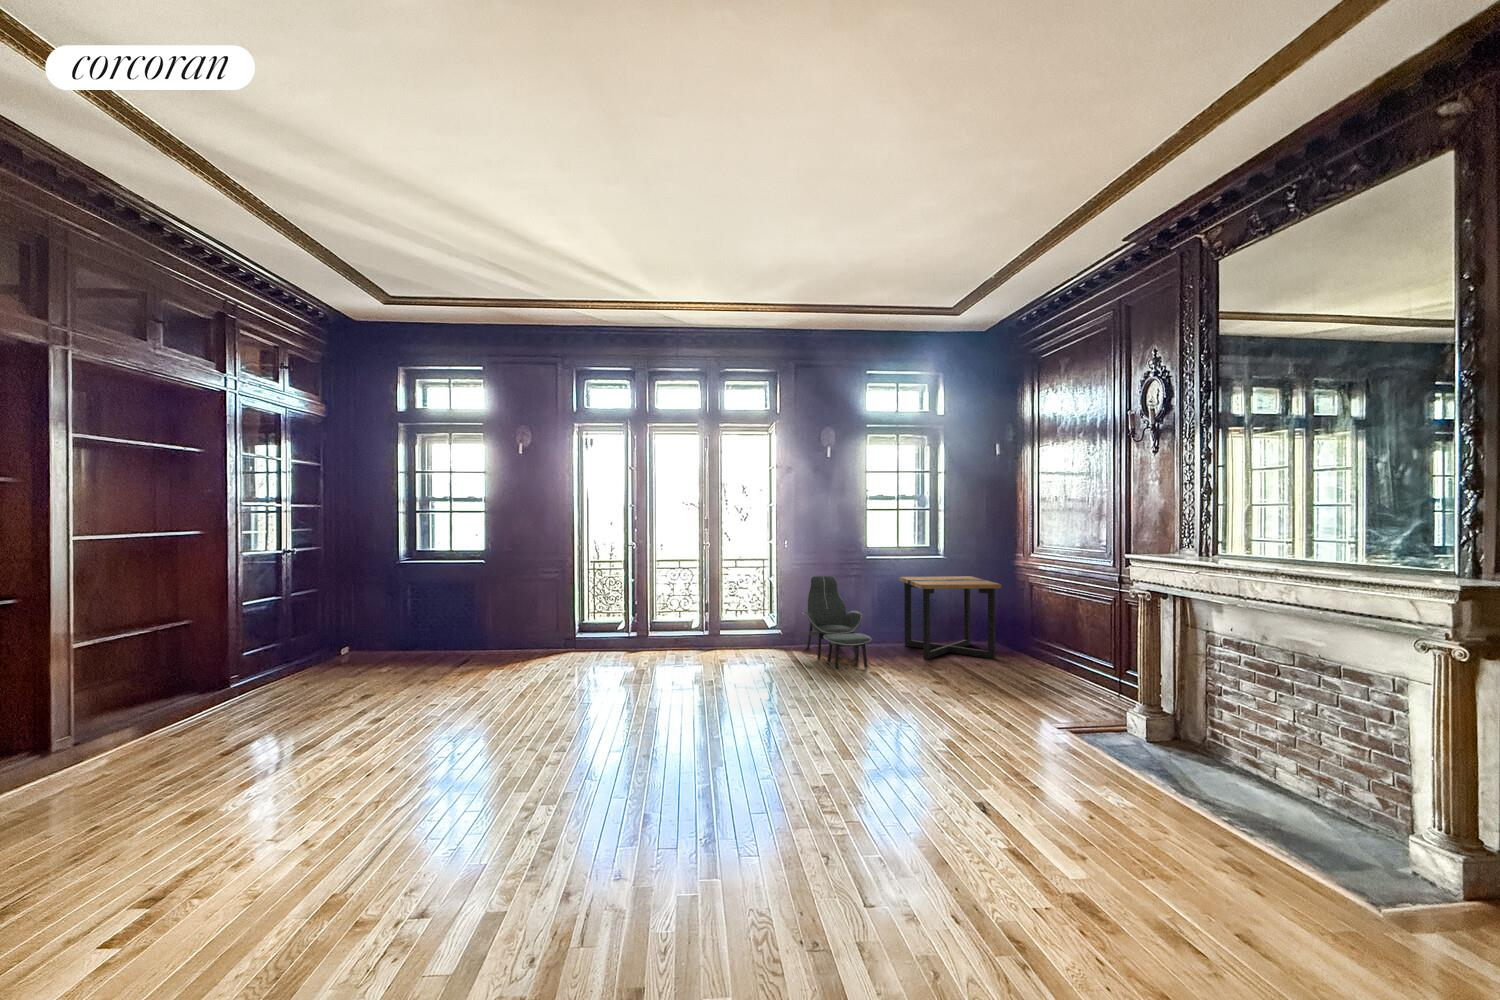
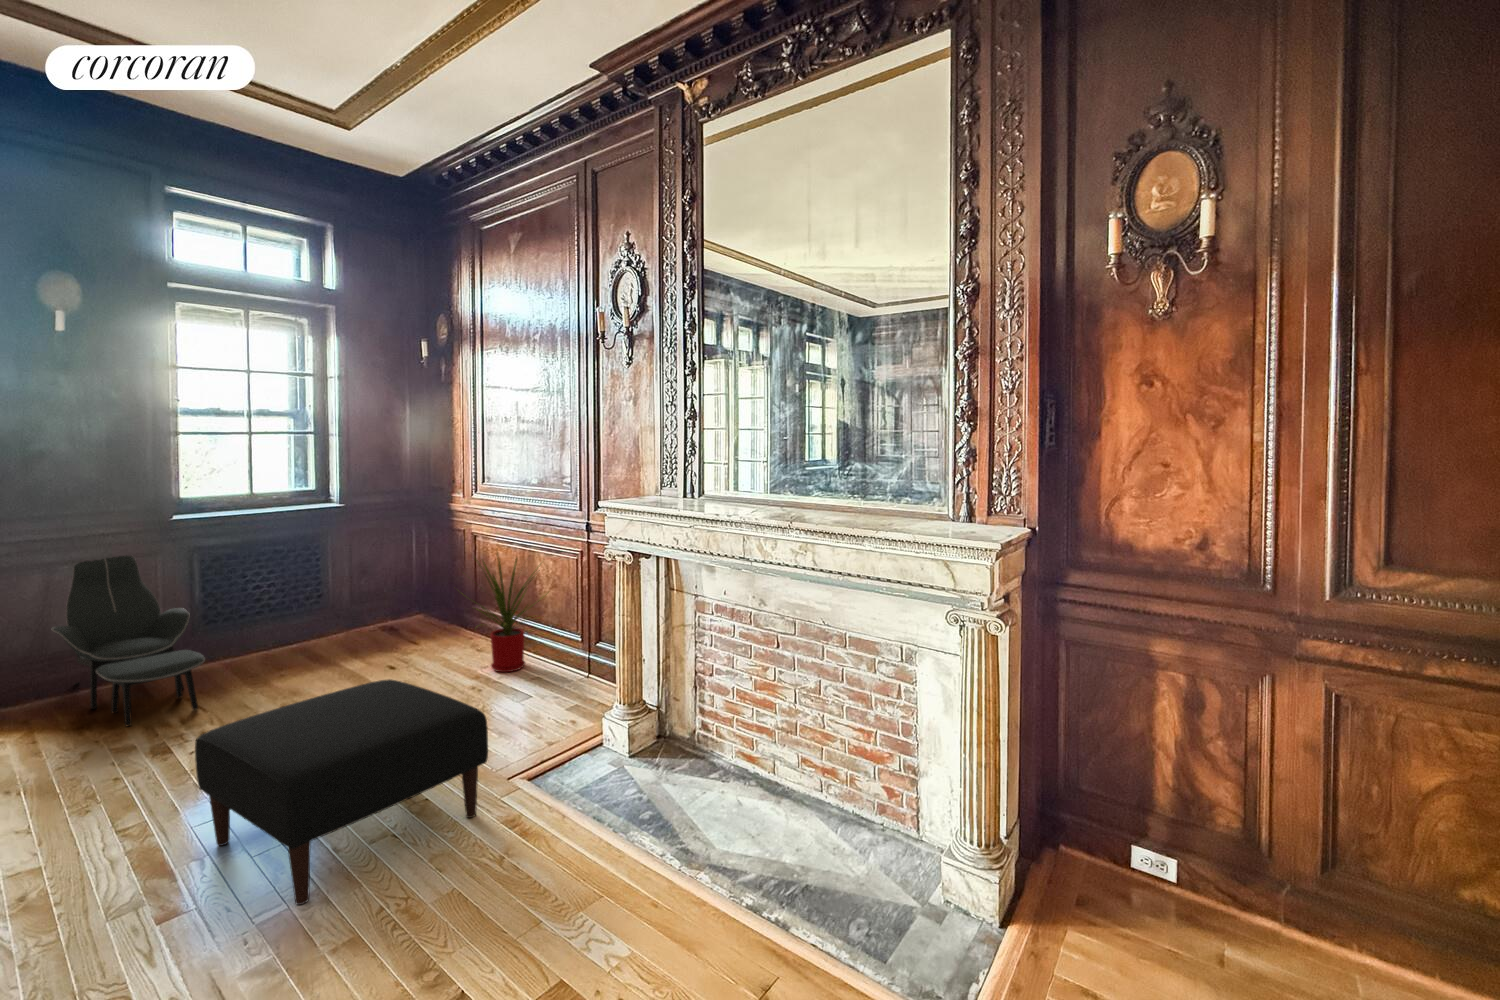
side table: present [900,576,1001,659] -> none [267,530,431,667]
house plant: none [1017,590,1090,683] -> present [458,559,540,672]
ottoman: none [883,655,1037,754] -> present [195,679,488,905]

